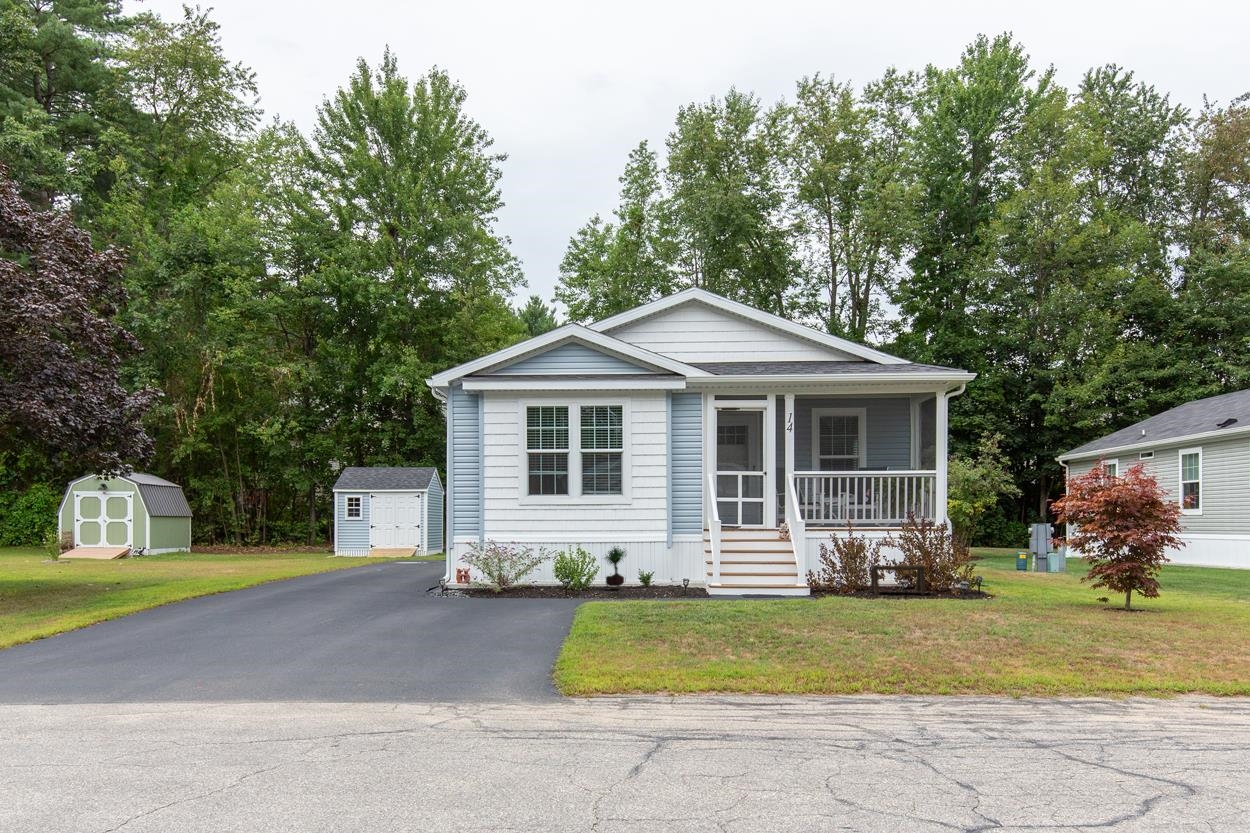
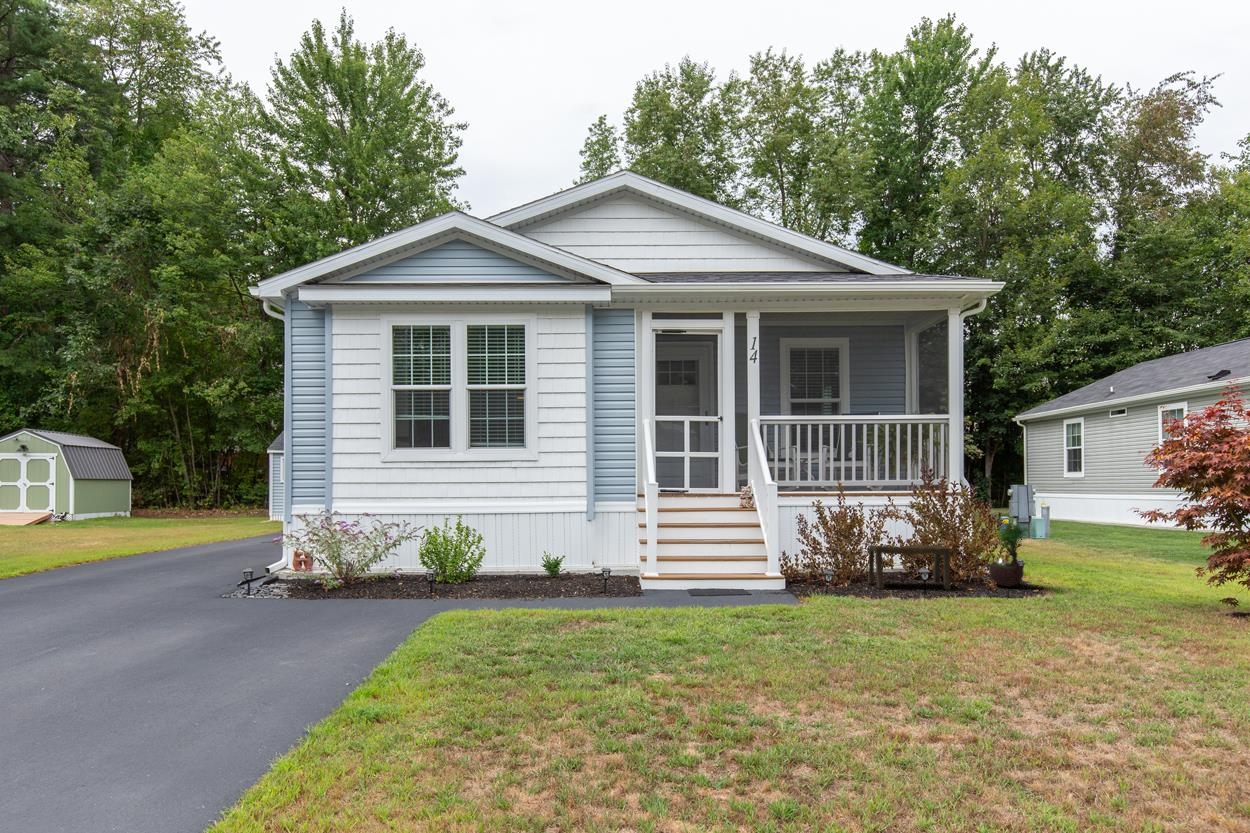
potted tree: present [604,546,627,590] -> present [989,521,1030,587]

